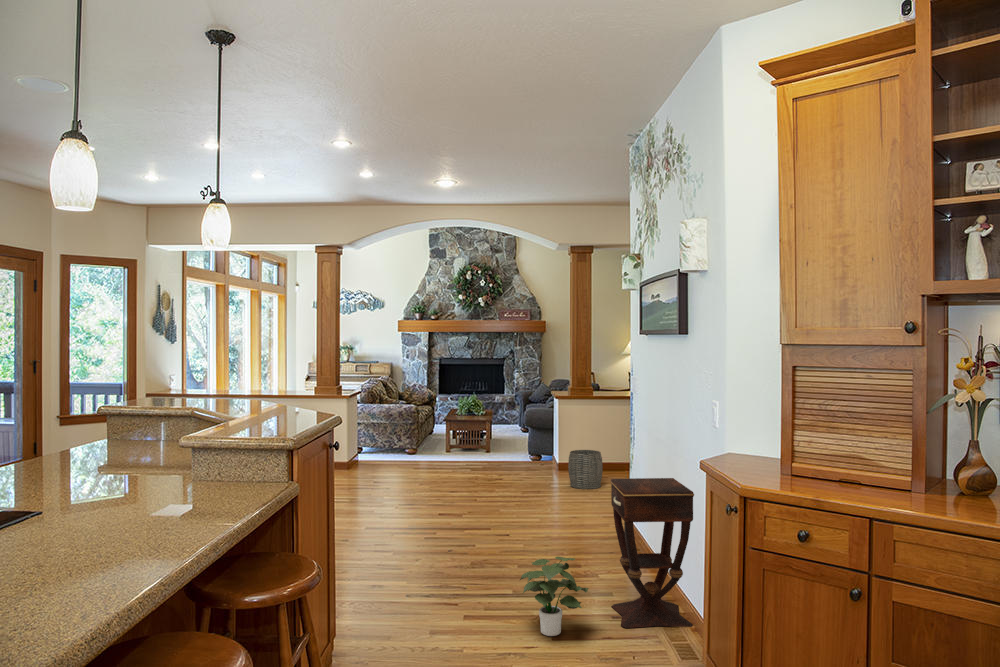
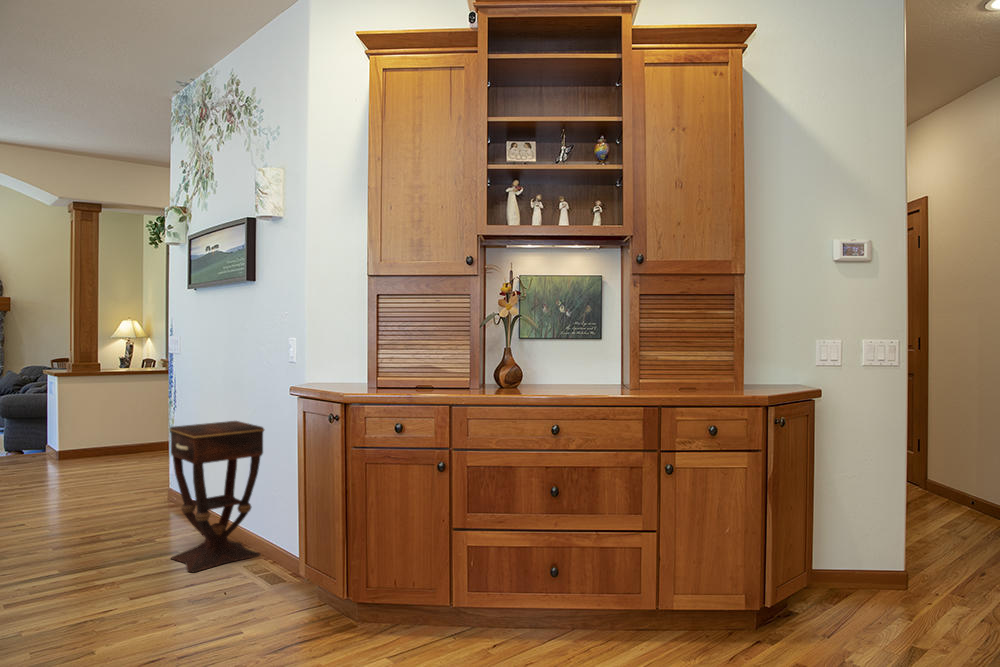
woven basket: present [568,450,603,489] -> none [74,424,118,466]
potted plant: present [520,557,589,636] -> none [62,511,153,601]

